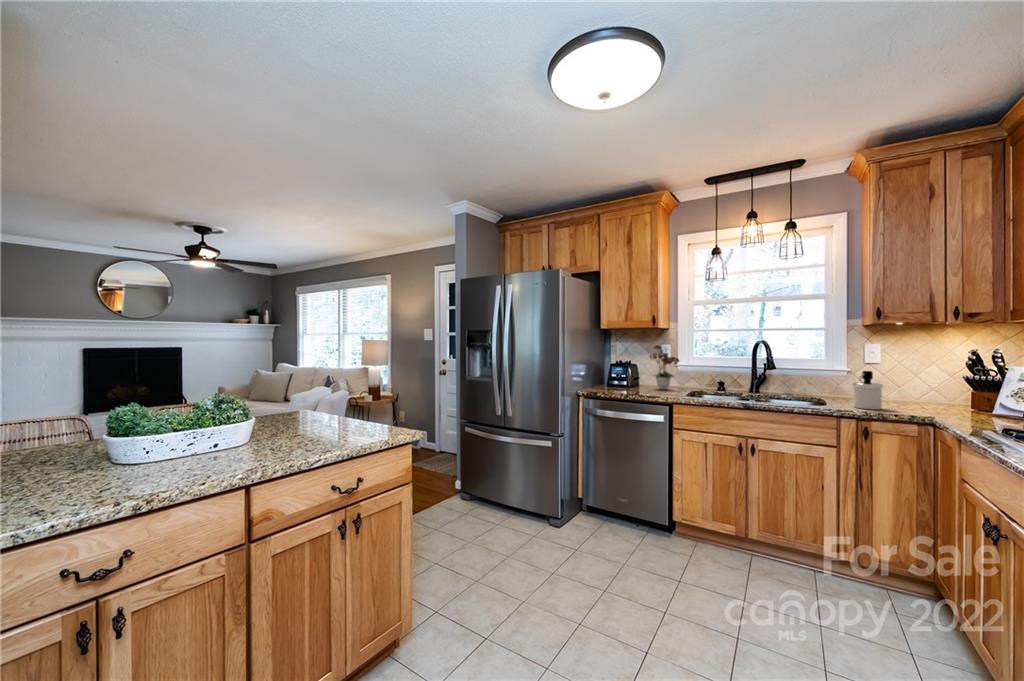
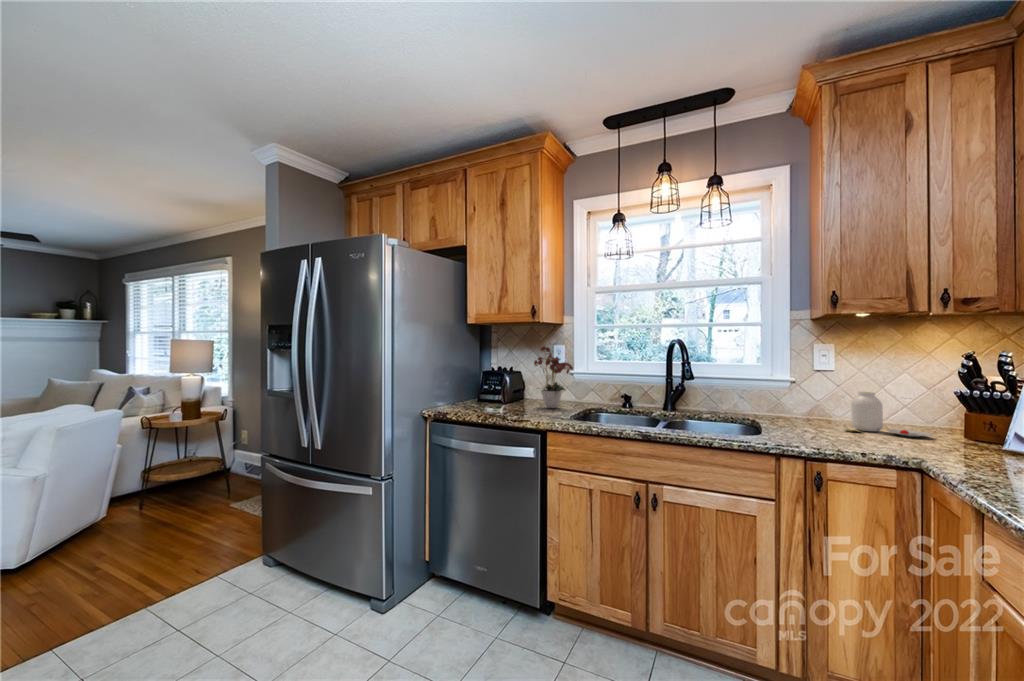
soap dispenser: present [853,371,883,410] -> none [798,382,841,441]
jar: none [888,377,951,407] -> present [846,392,932,437]

